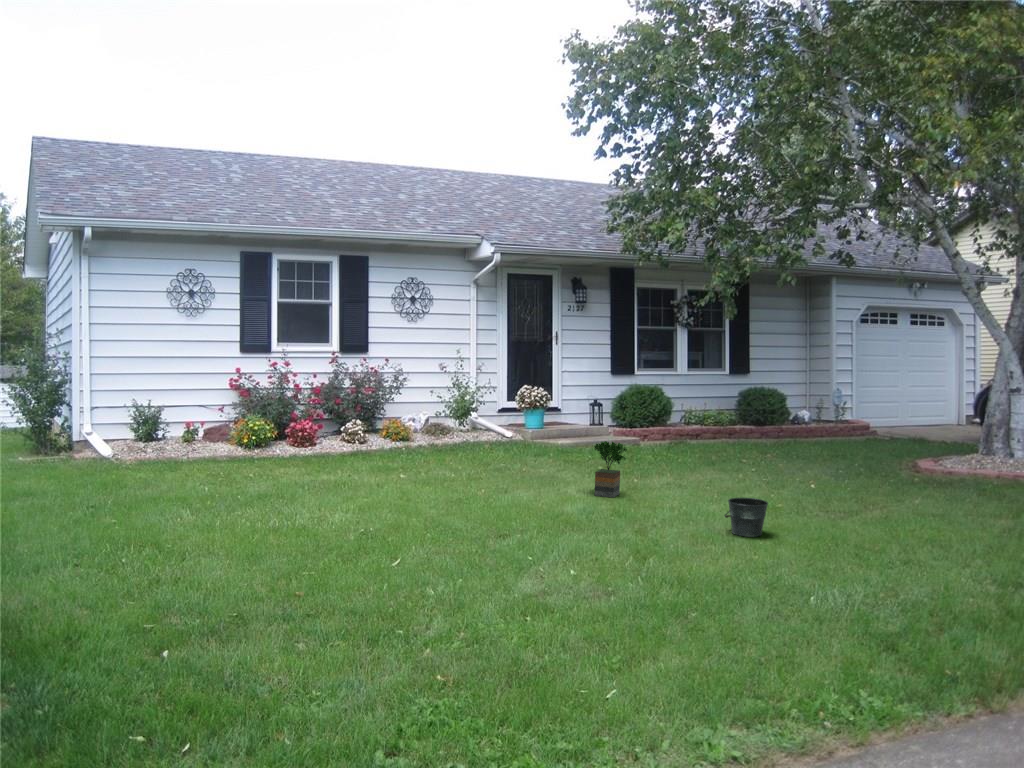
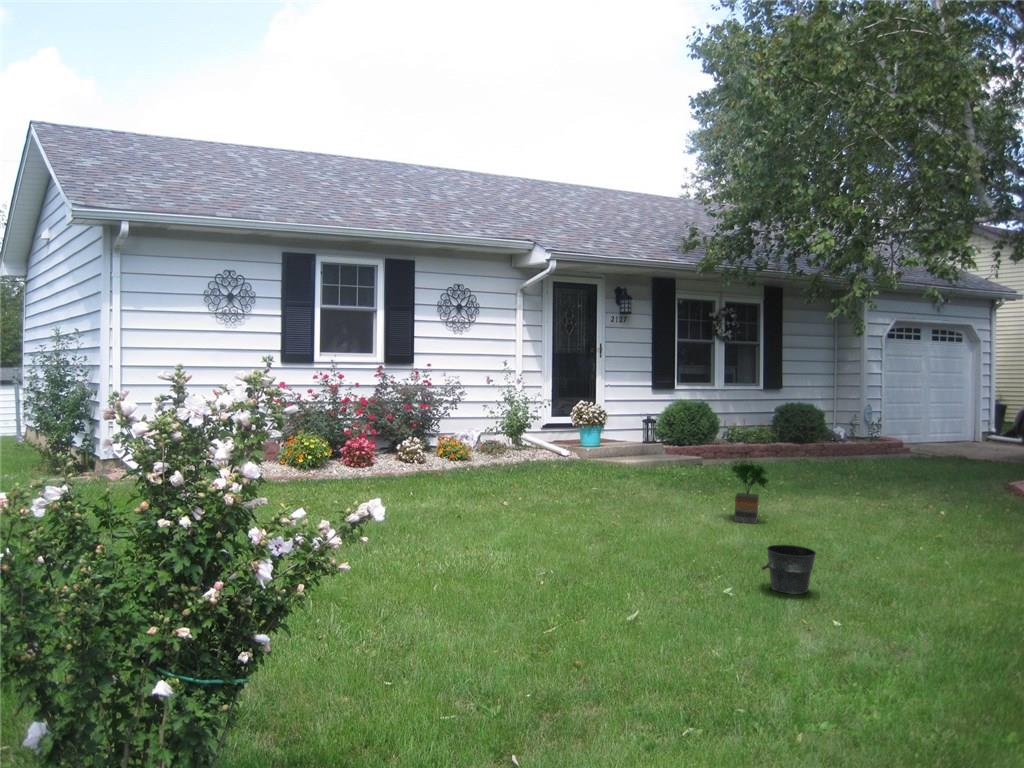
bucket: present [724,498,768,537] -> present [762,545,816,594]

